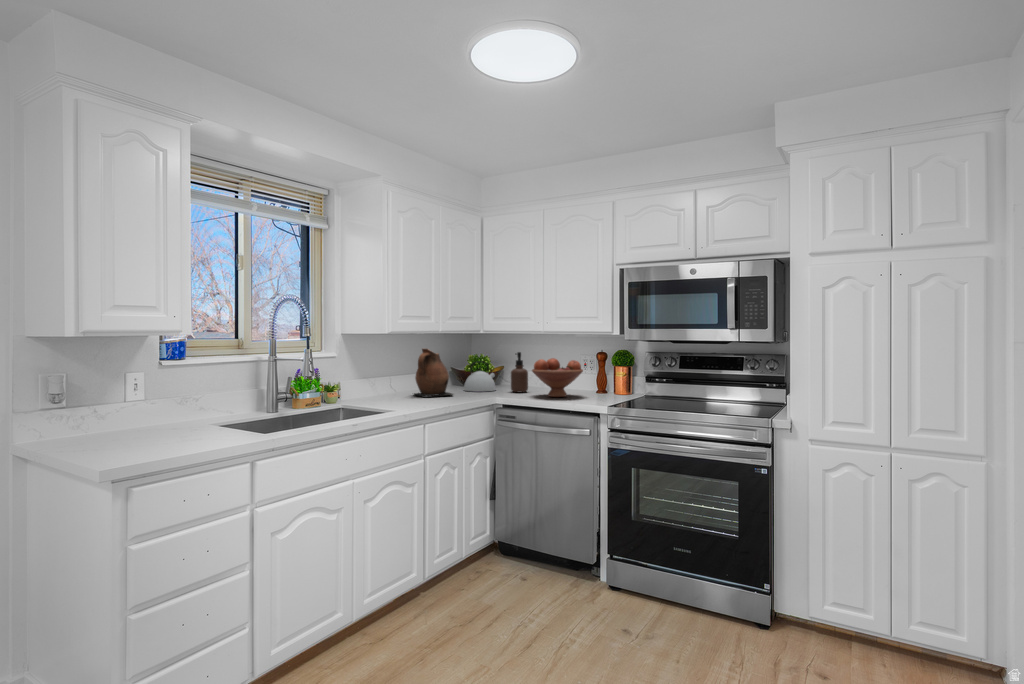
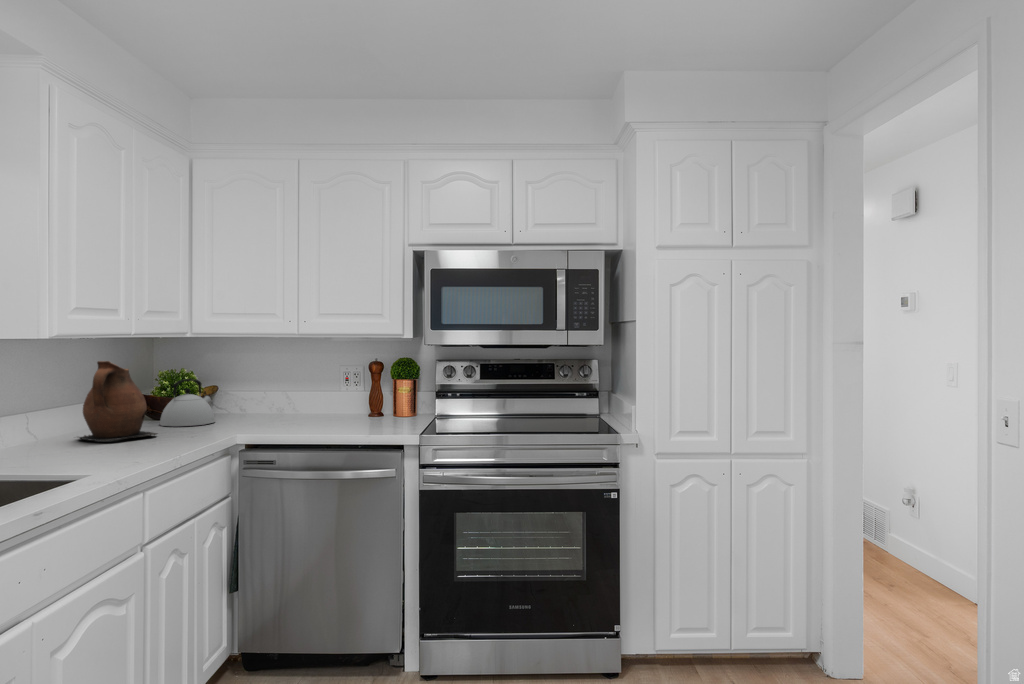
soap dispenser: present [511,352,528,393] -> none [243,364,271,423]
fruit bowl: present [532,358,583,397] -> none [287,371,362,427]

